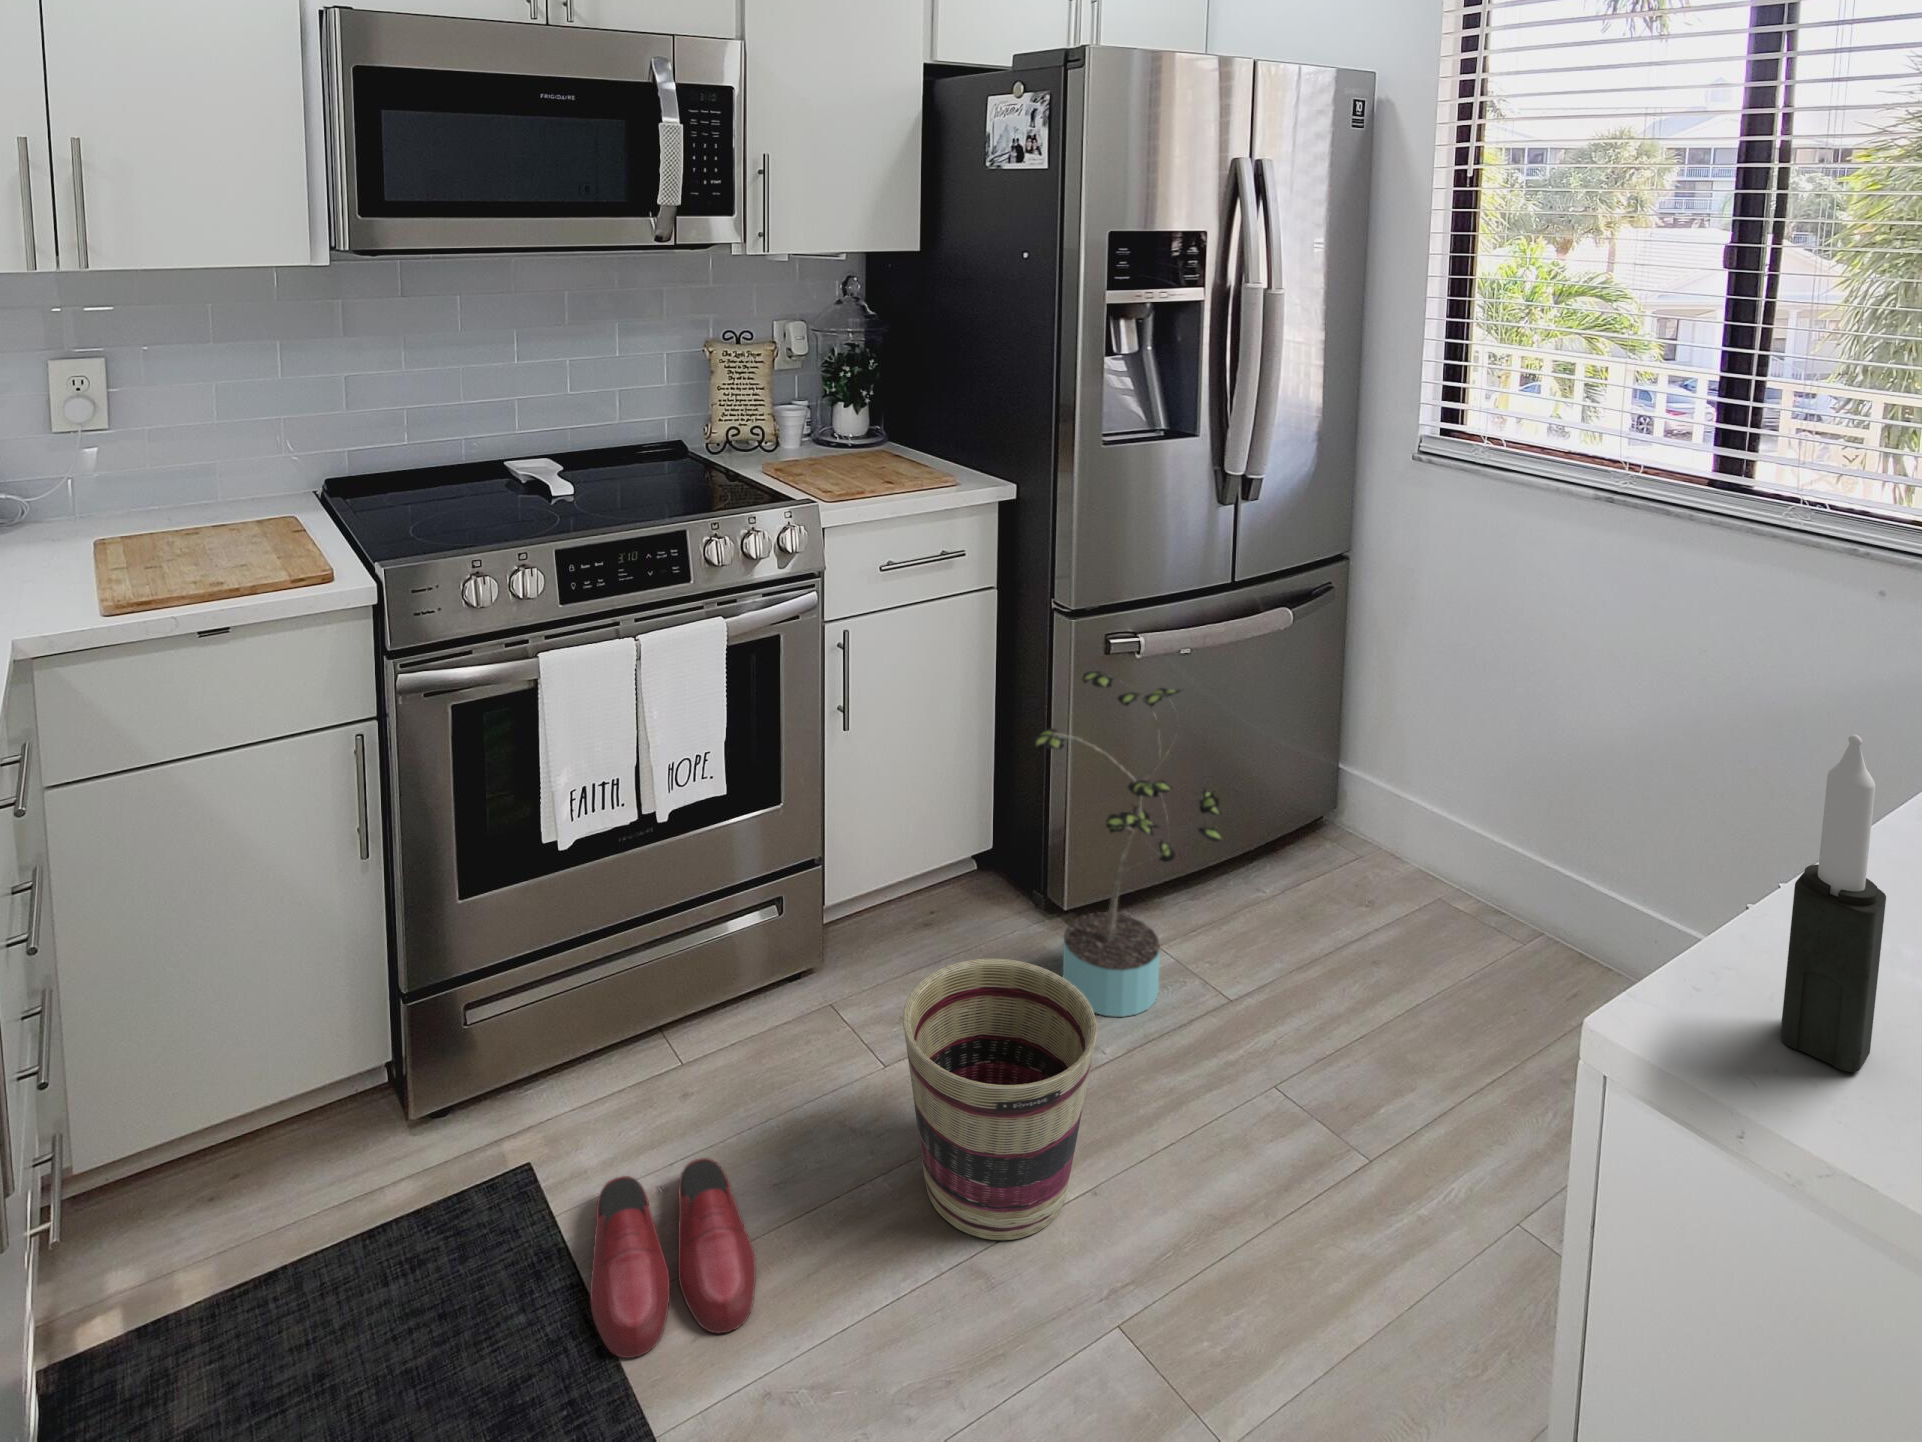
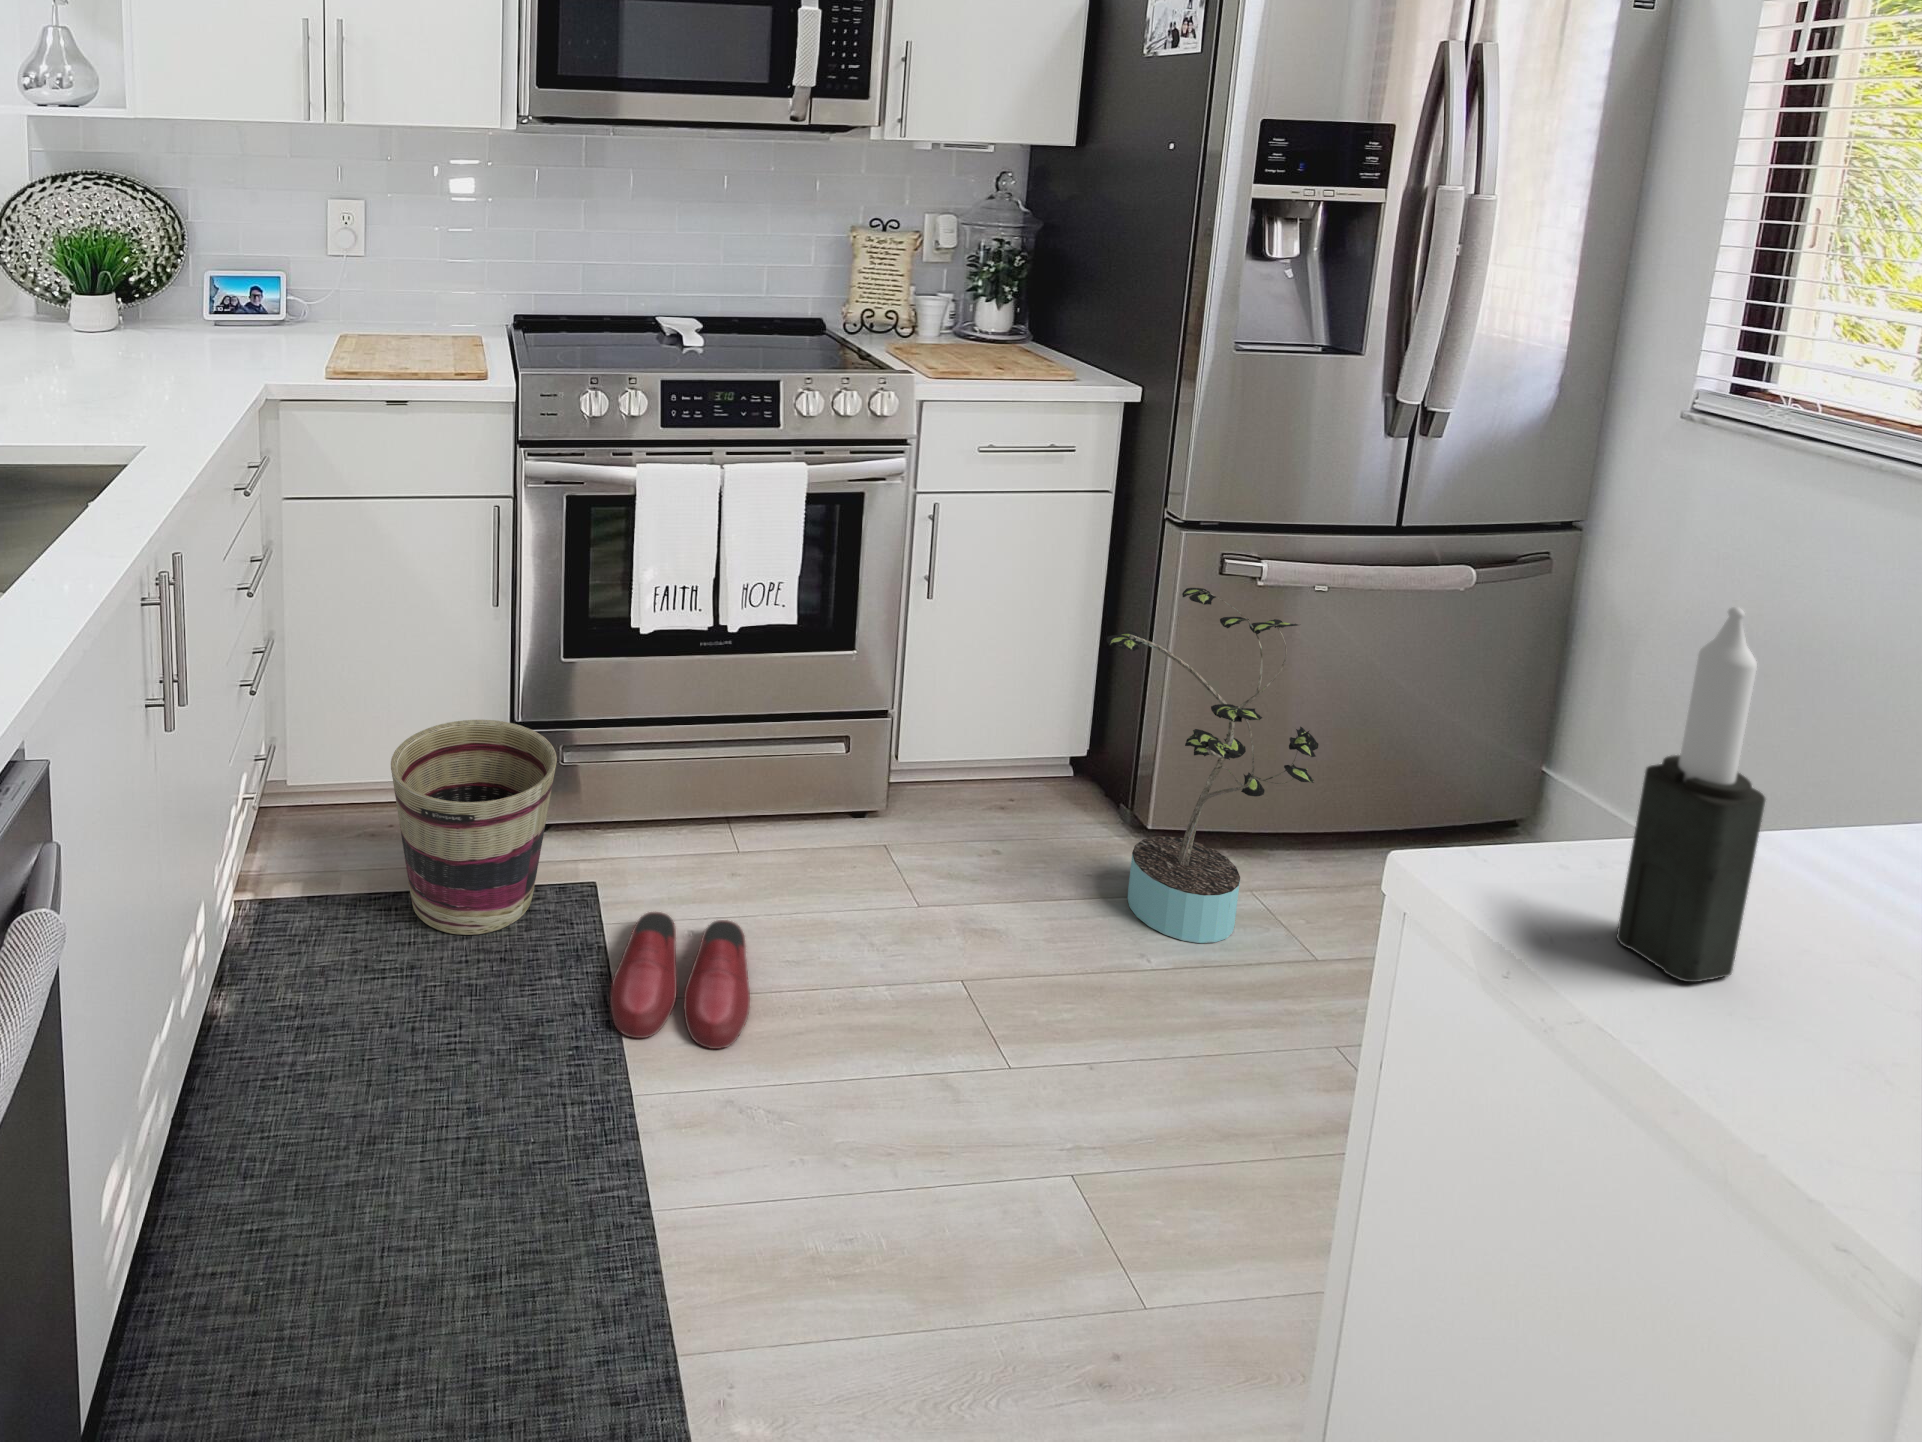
basket: present [903,958,1097,1240] -> present [391,720,557,935]

